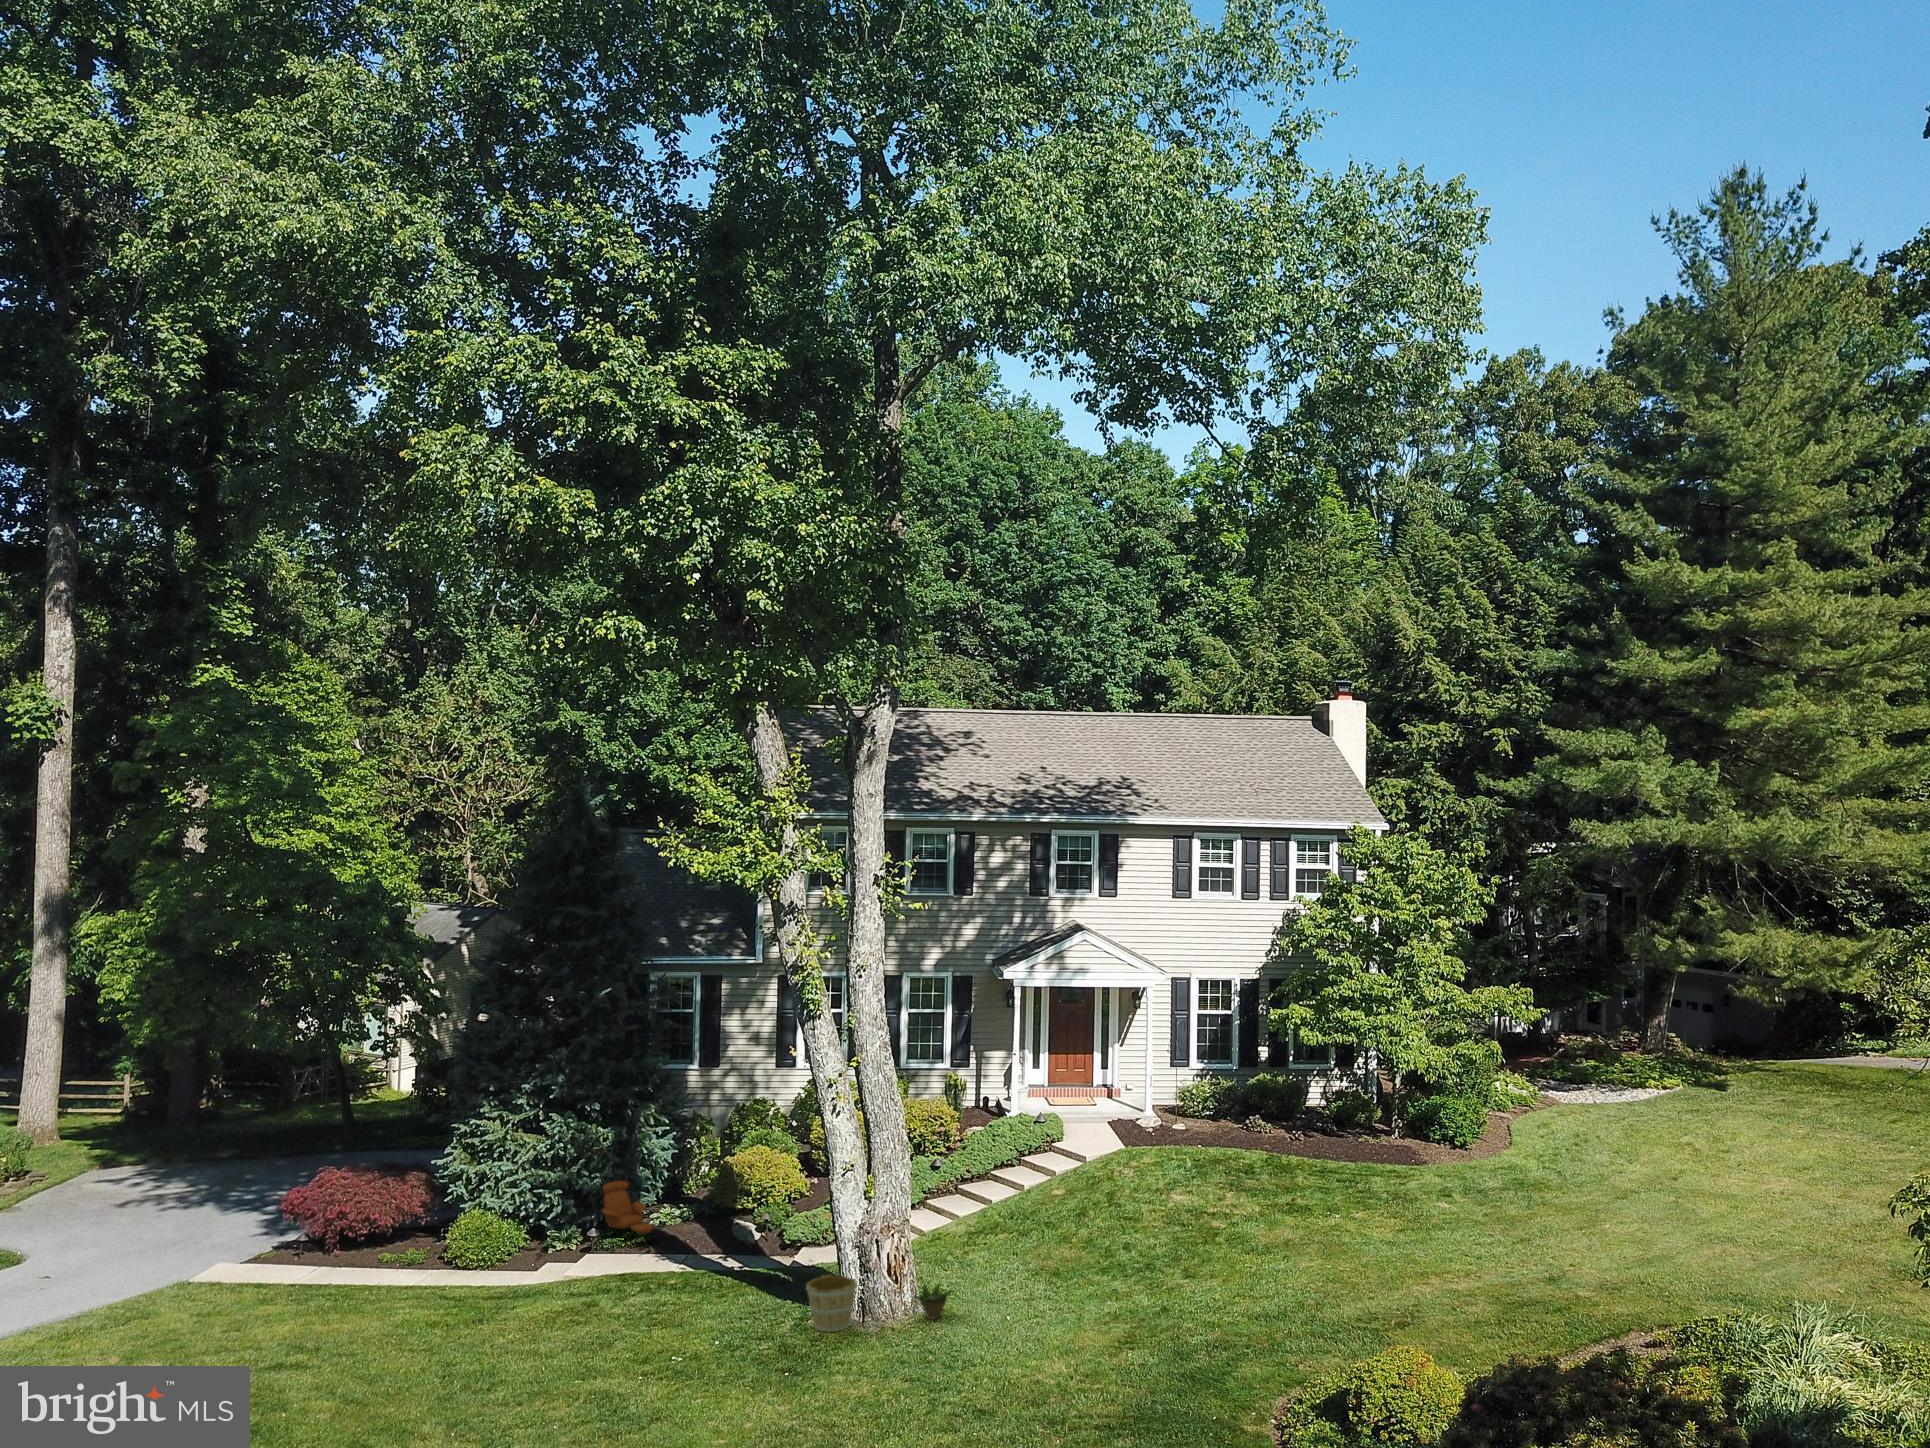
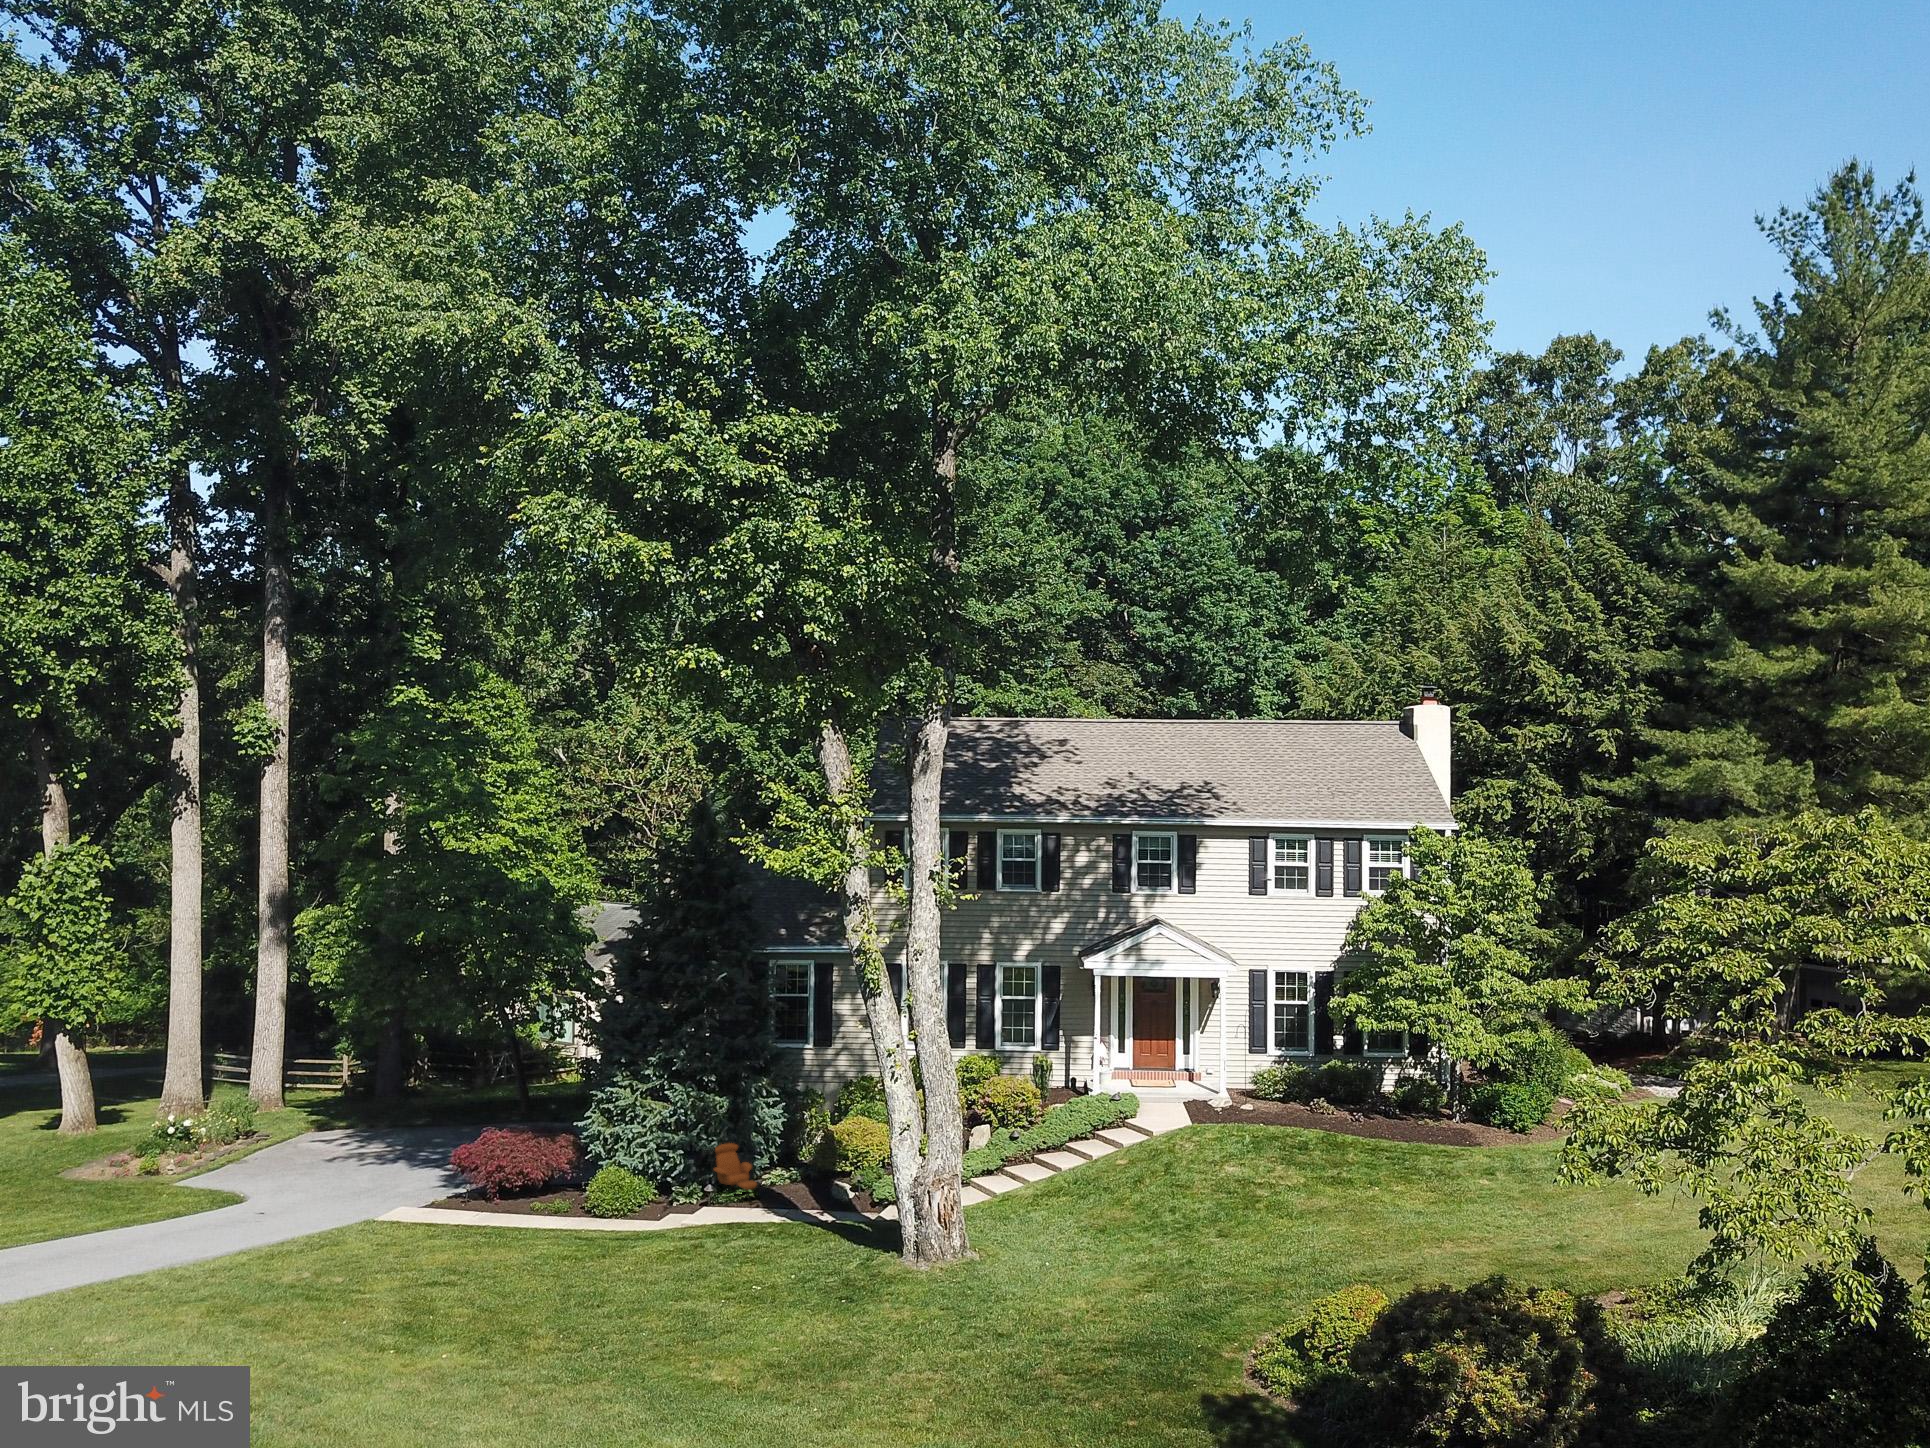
wooden bucket: present [806,1275,857,1332] -> none [869,1228,914,1279]
decorative plant: present [912,1282,954,1319] -> none [958,1238,1004,1271]

